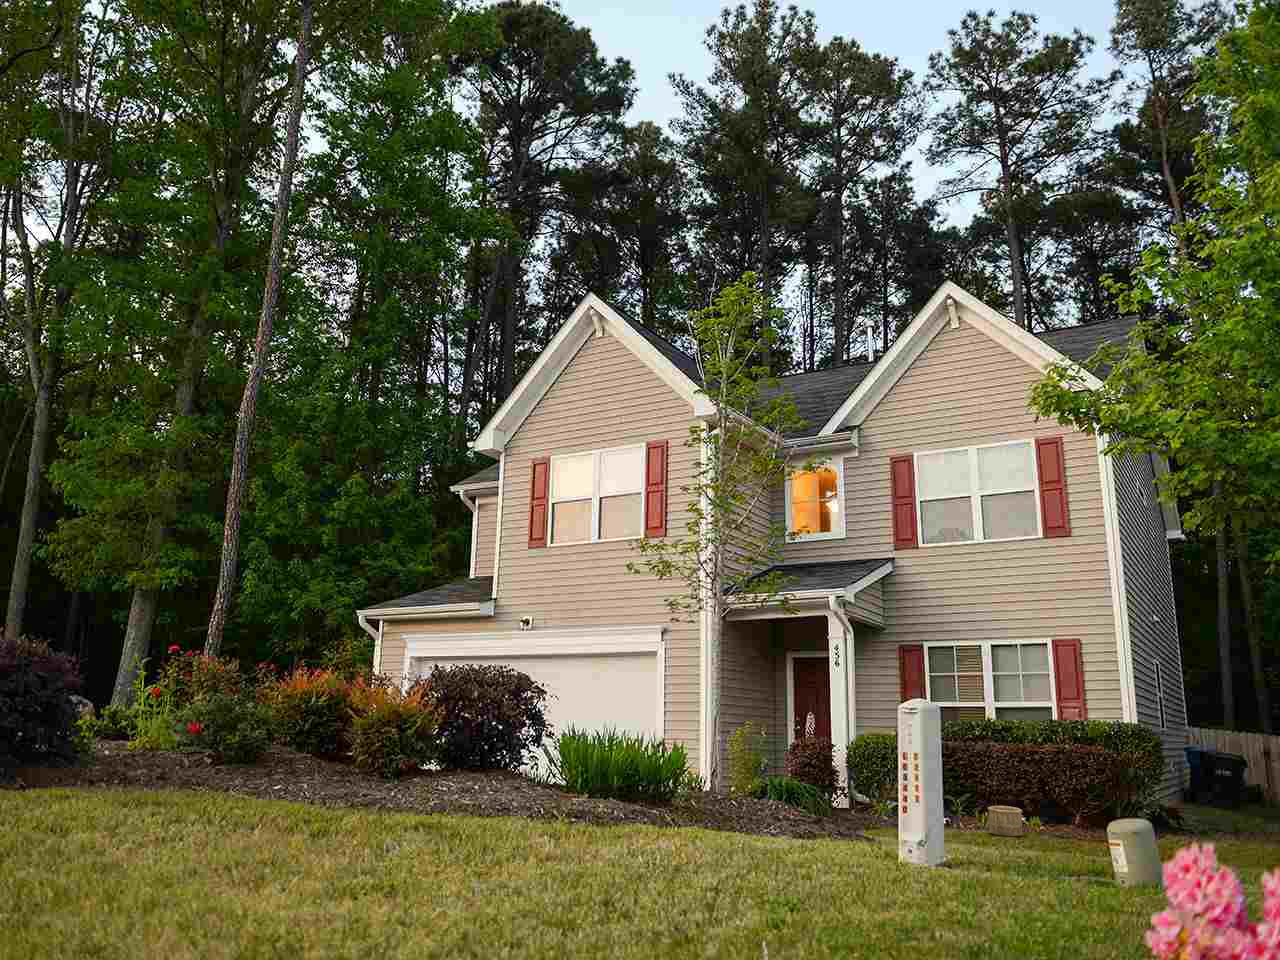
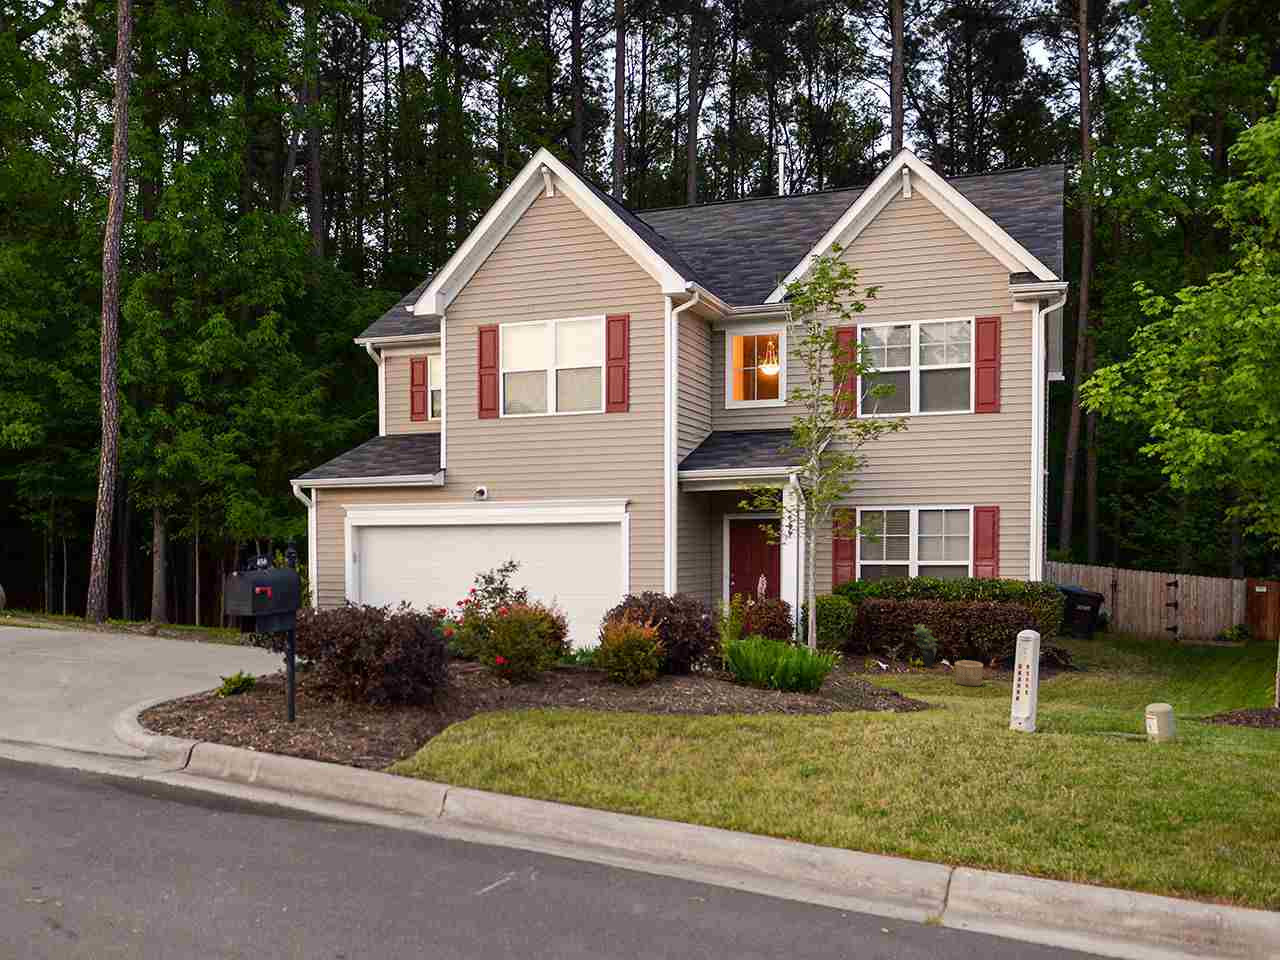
potted plant: none [962,768,992,822] -> present [914,624,937,668]

